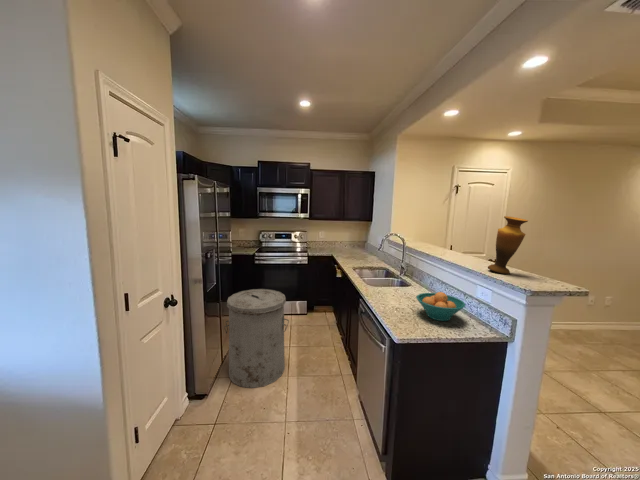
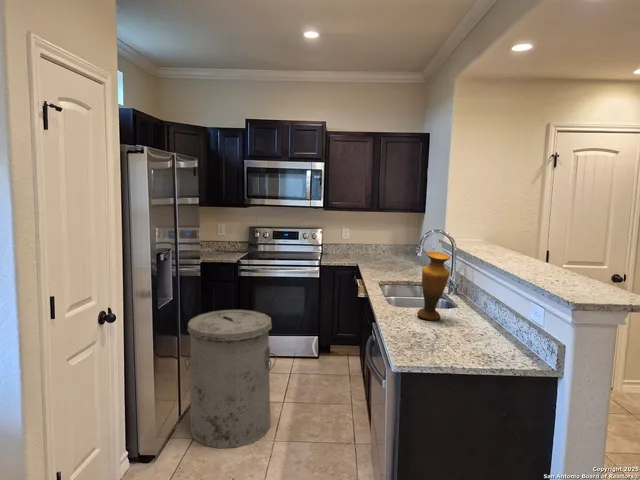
vase: present [488,216,528,274] -> present [417,252,450,321]
fruit bowl: present [416,292,465,321] -> none [437,309,505,350]

